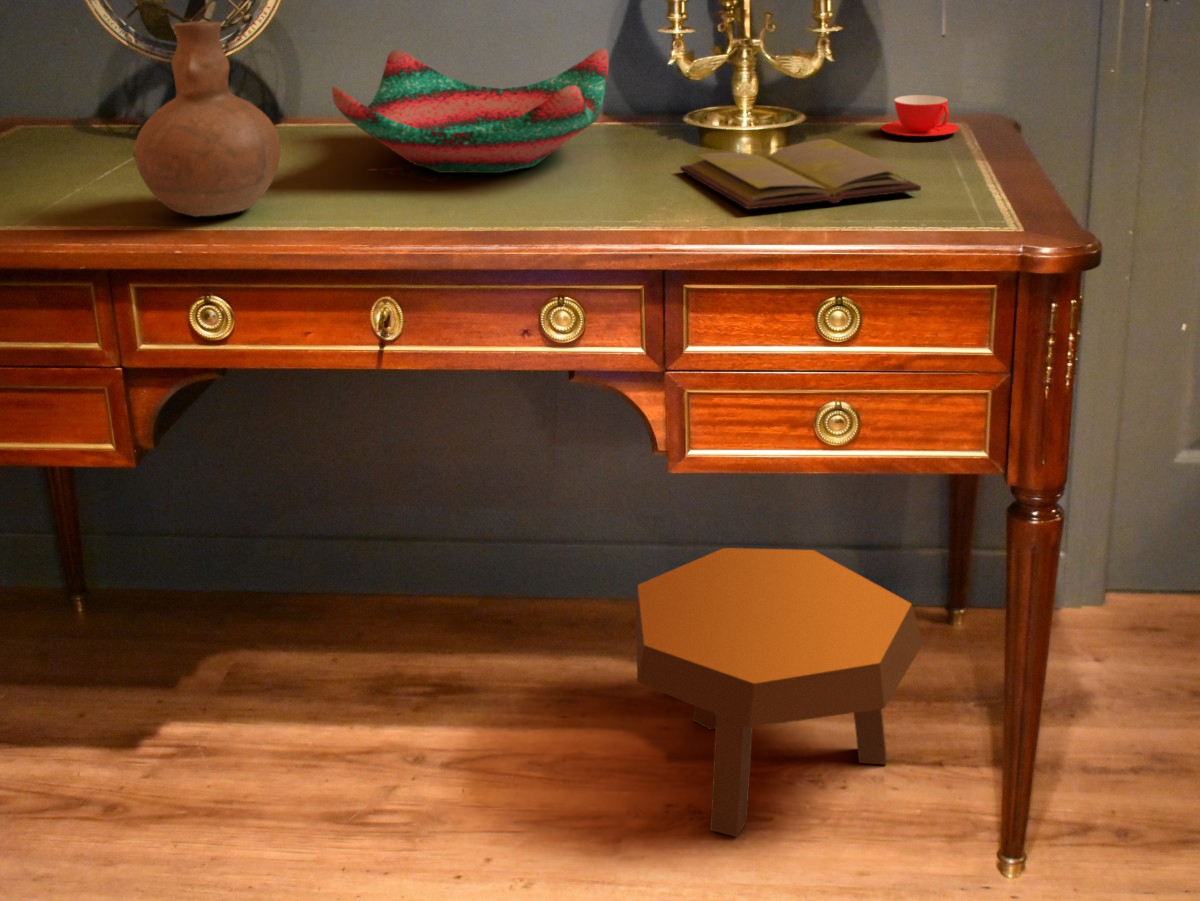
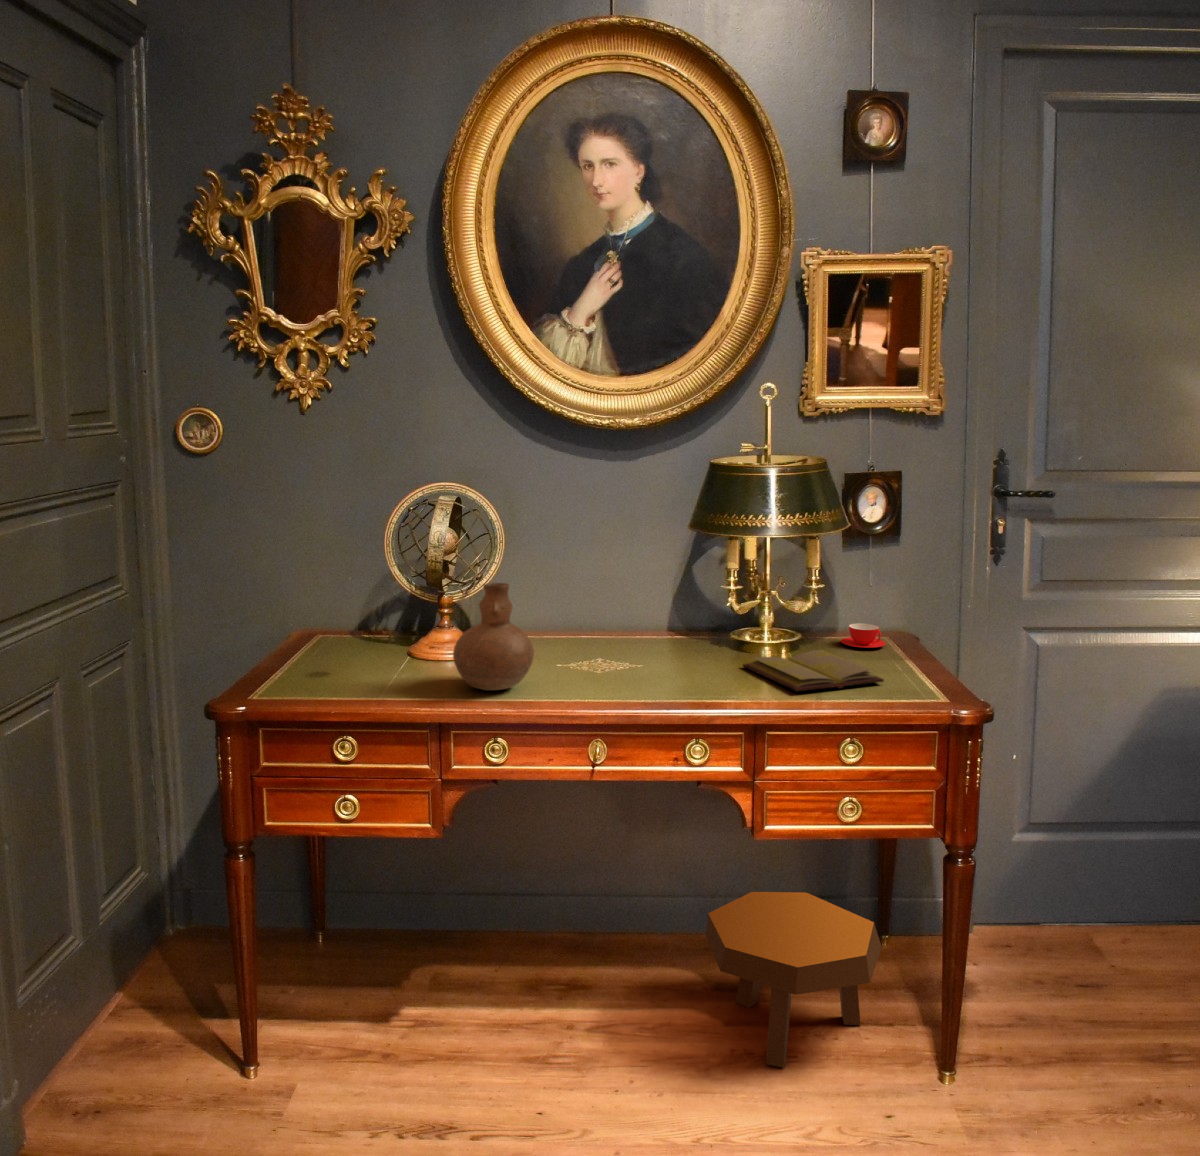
decorative bowl: present [332,48,608,173] -> none [553,591,695,666]

